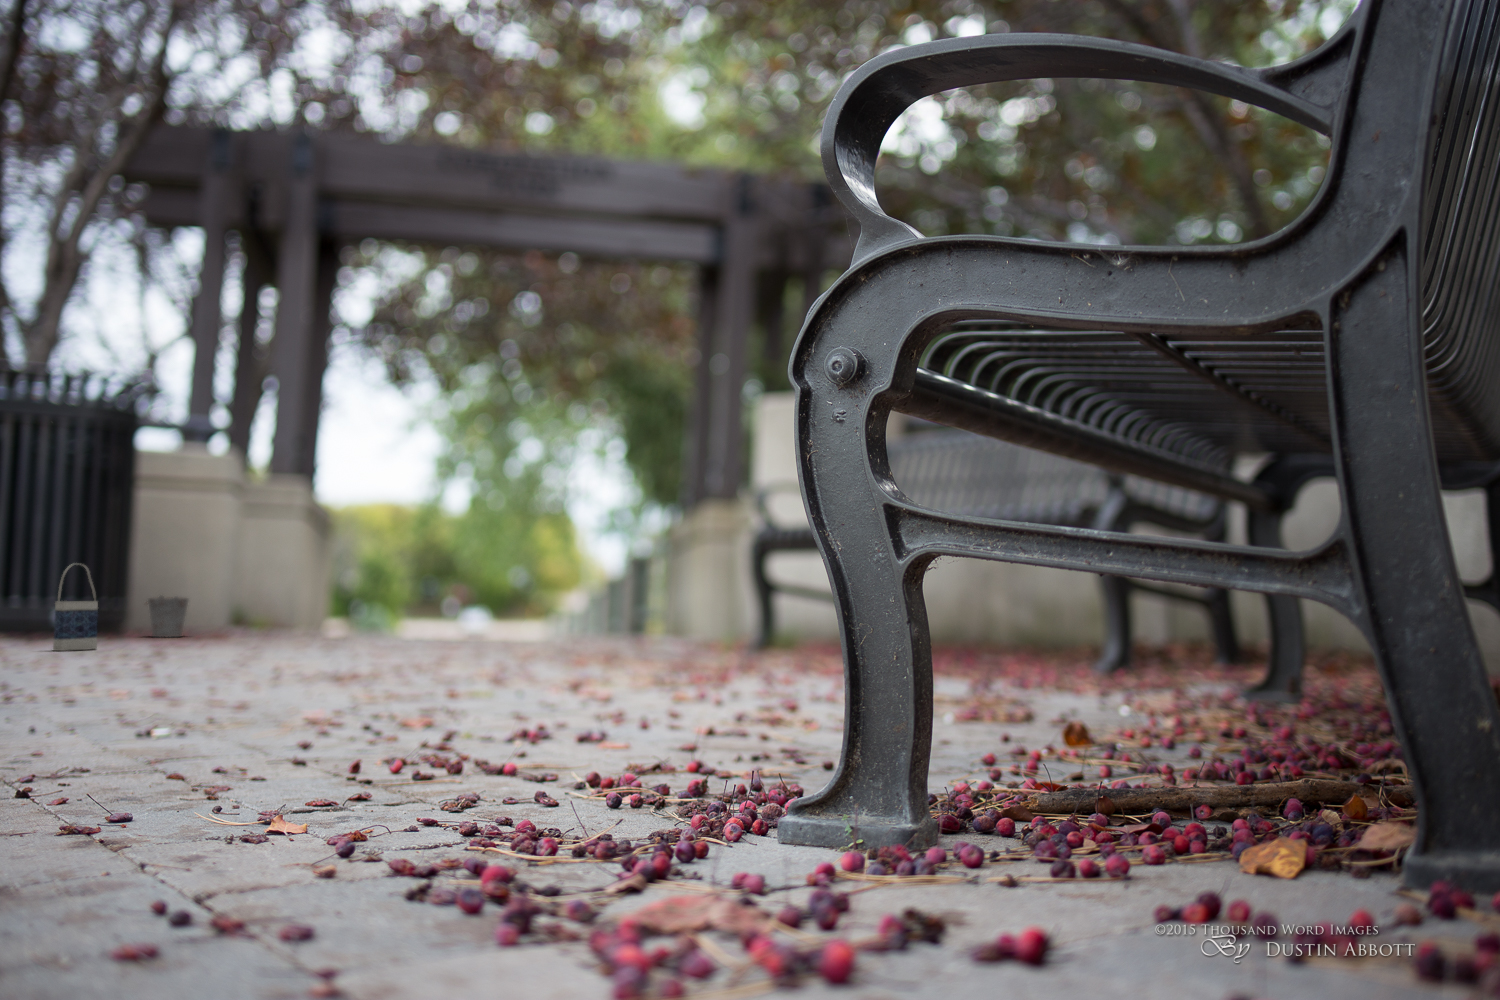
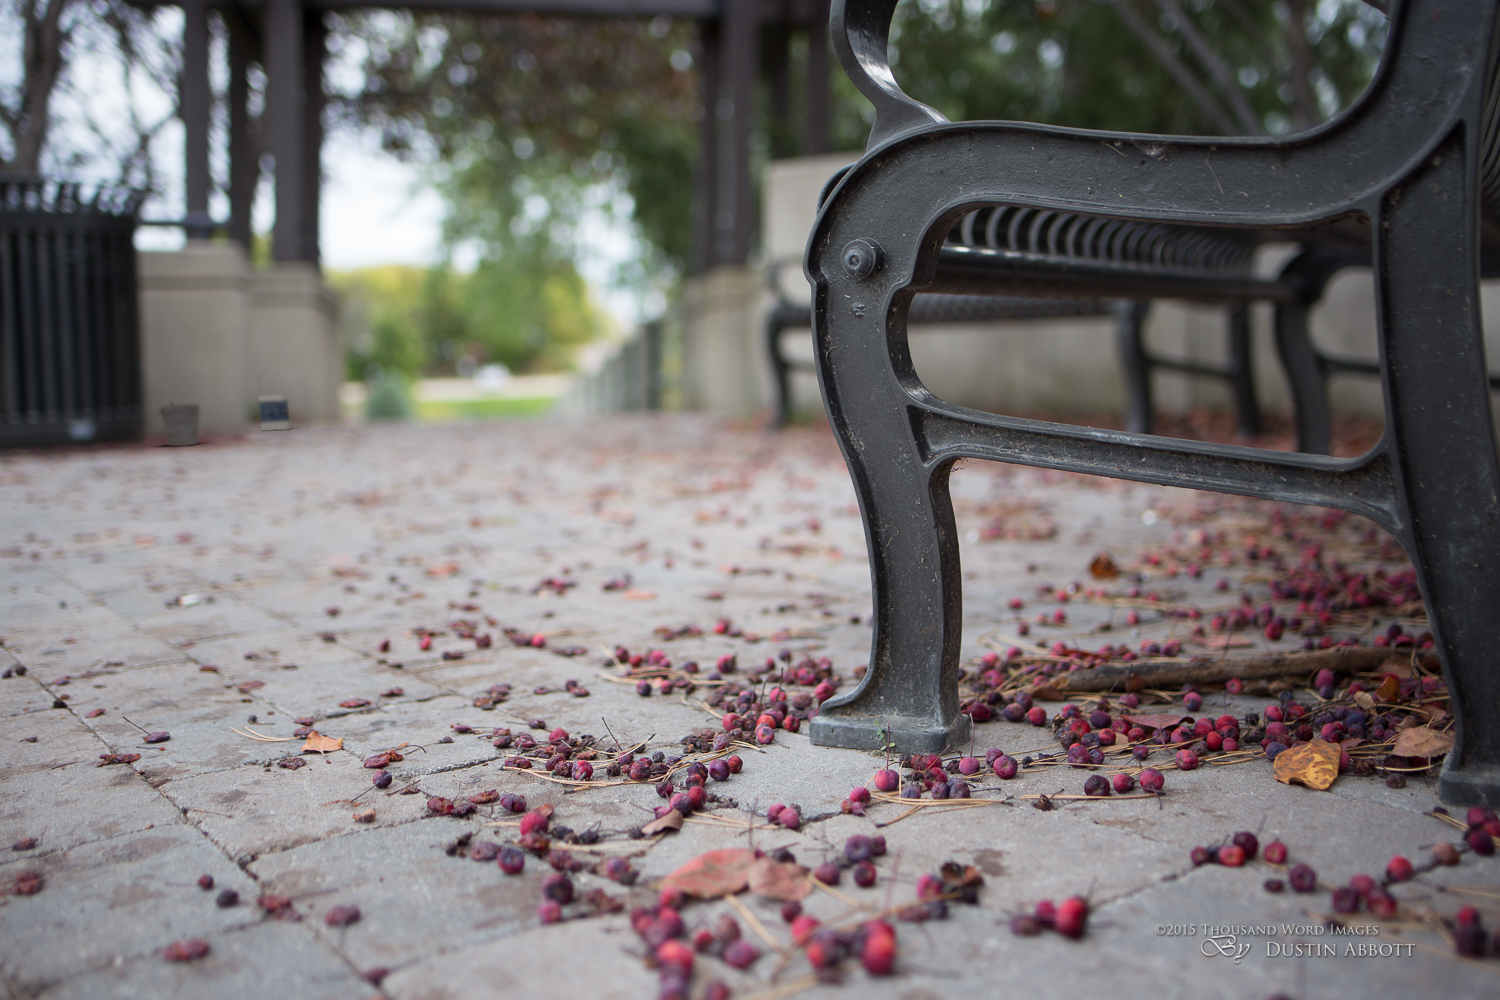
bag: present [53,564,98,651] -> present [258,368,291,431]

